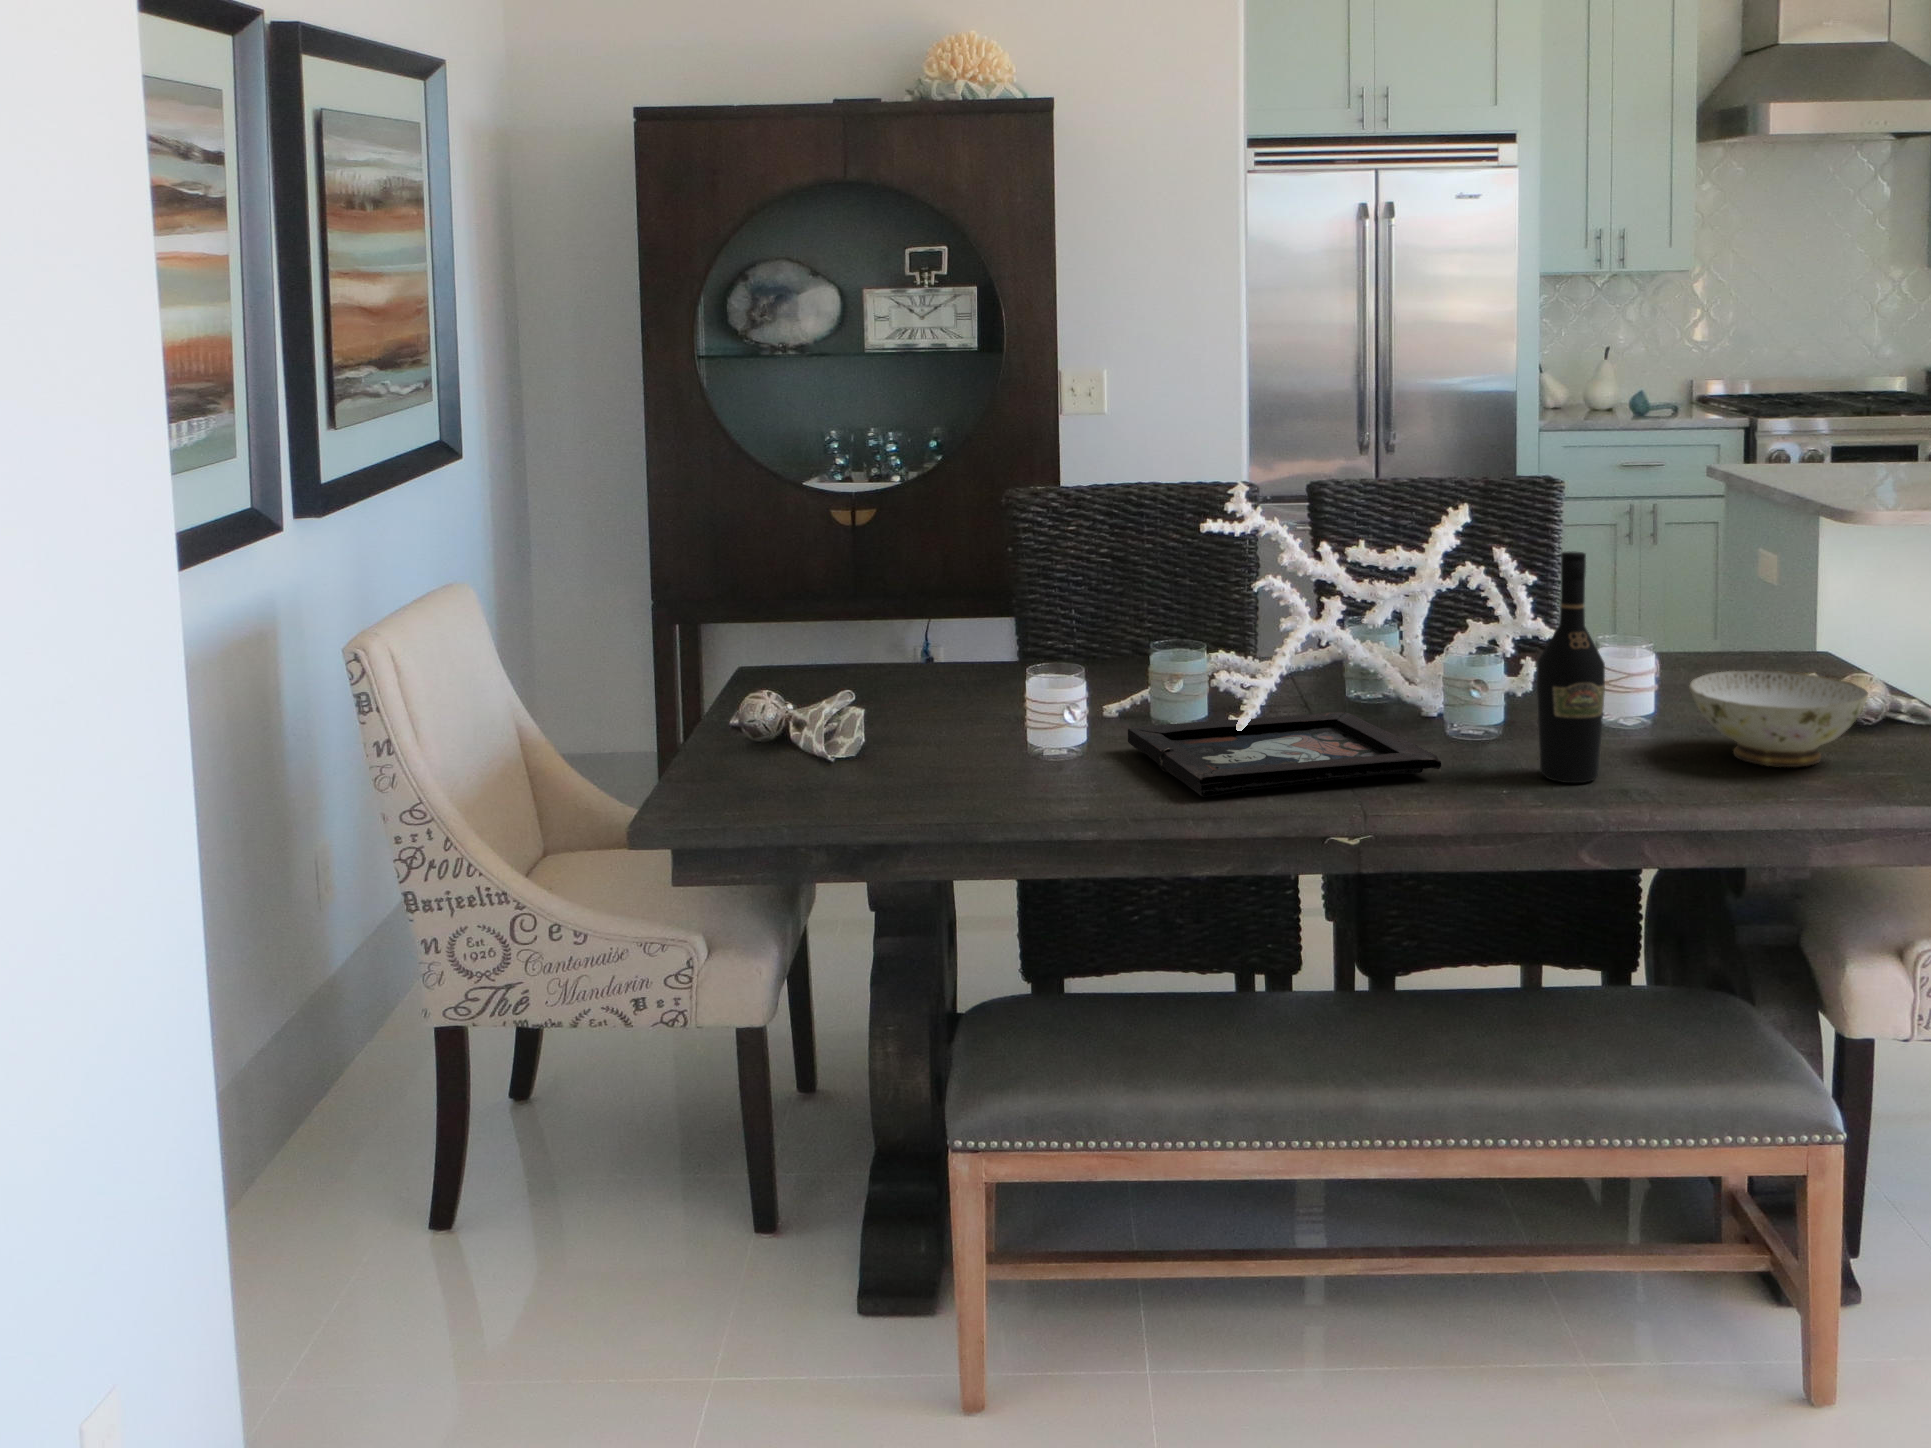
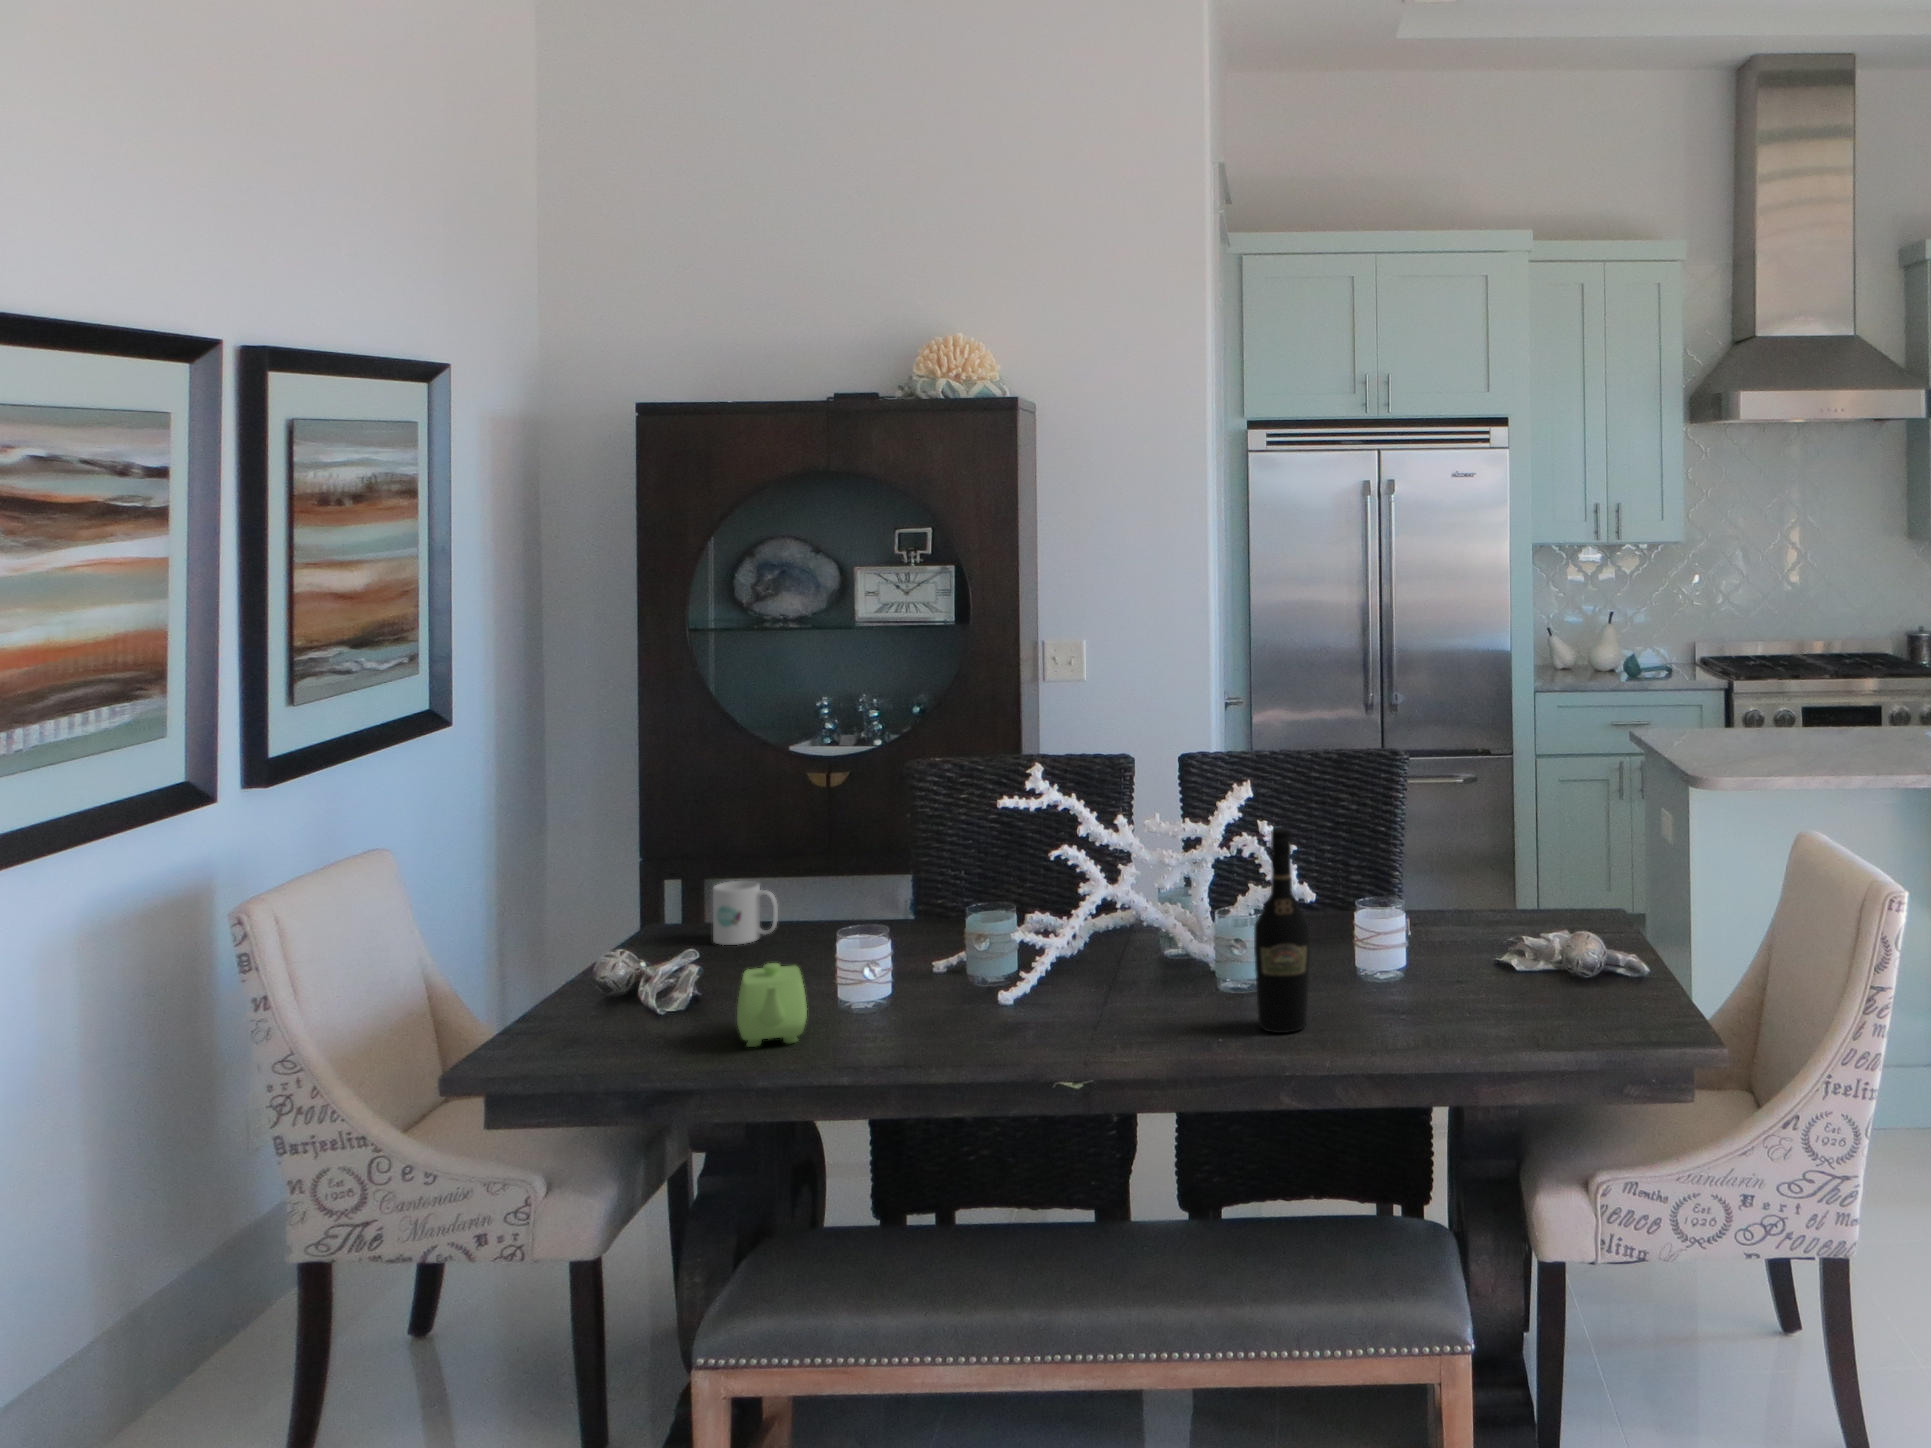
mug: none [819,620,892,690] -> present [713,881,778,945]
ceramic bowl: present [1689,670,1868,767] -> none [1402,930,1548,1017]
teapot: none [941,703,1025,796] -> present [737,963,807,1047]
decorative tray: present [1128,712,1441,797] -> none [926,967,1171,1047]

